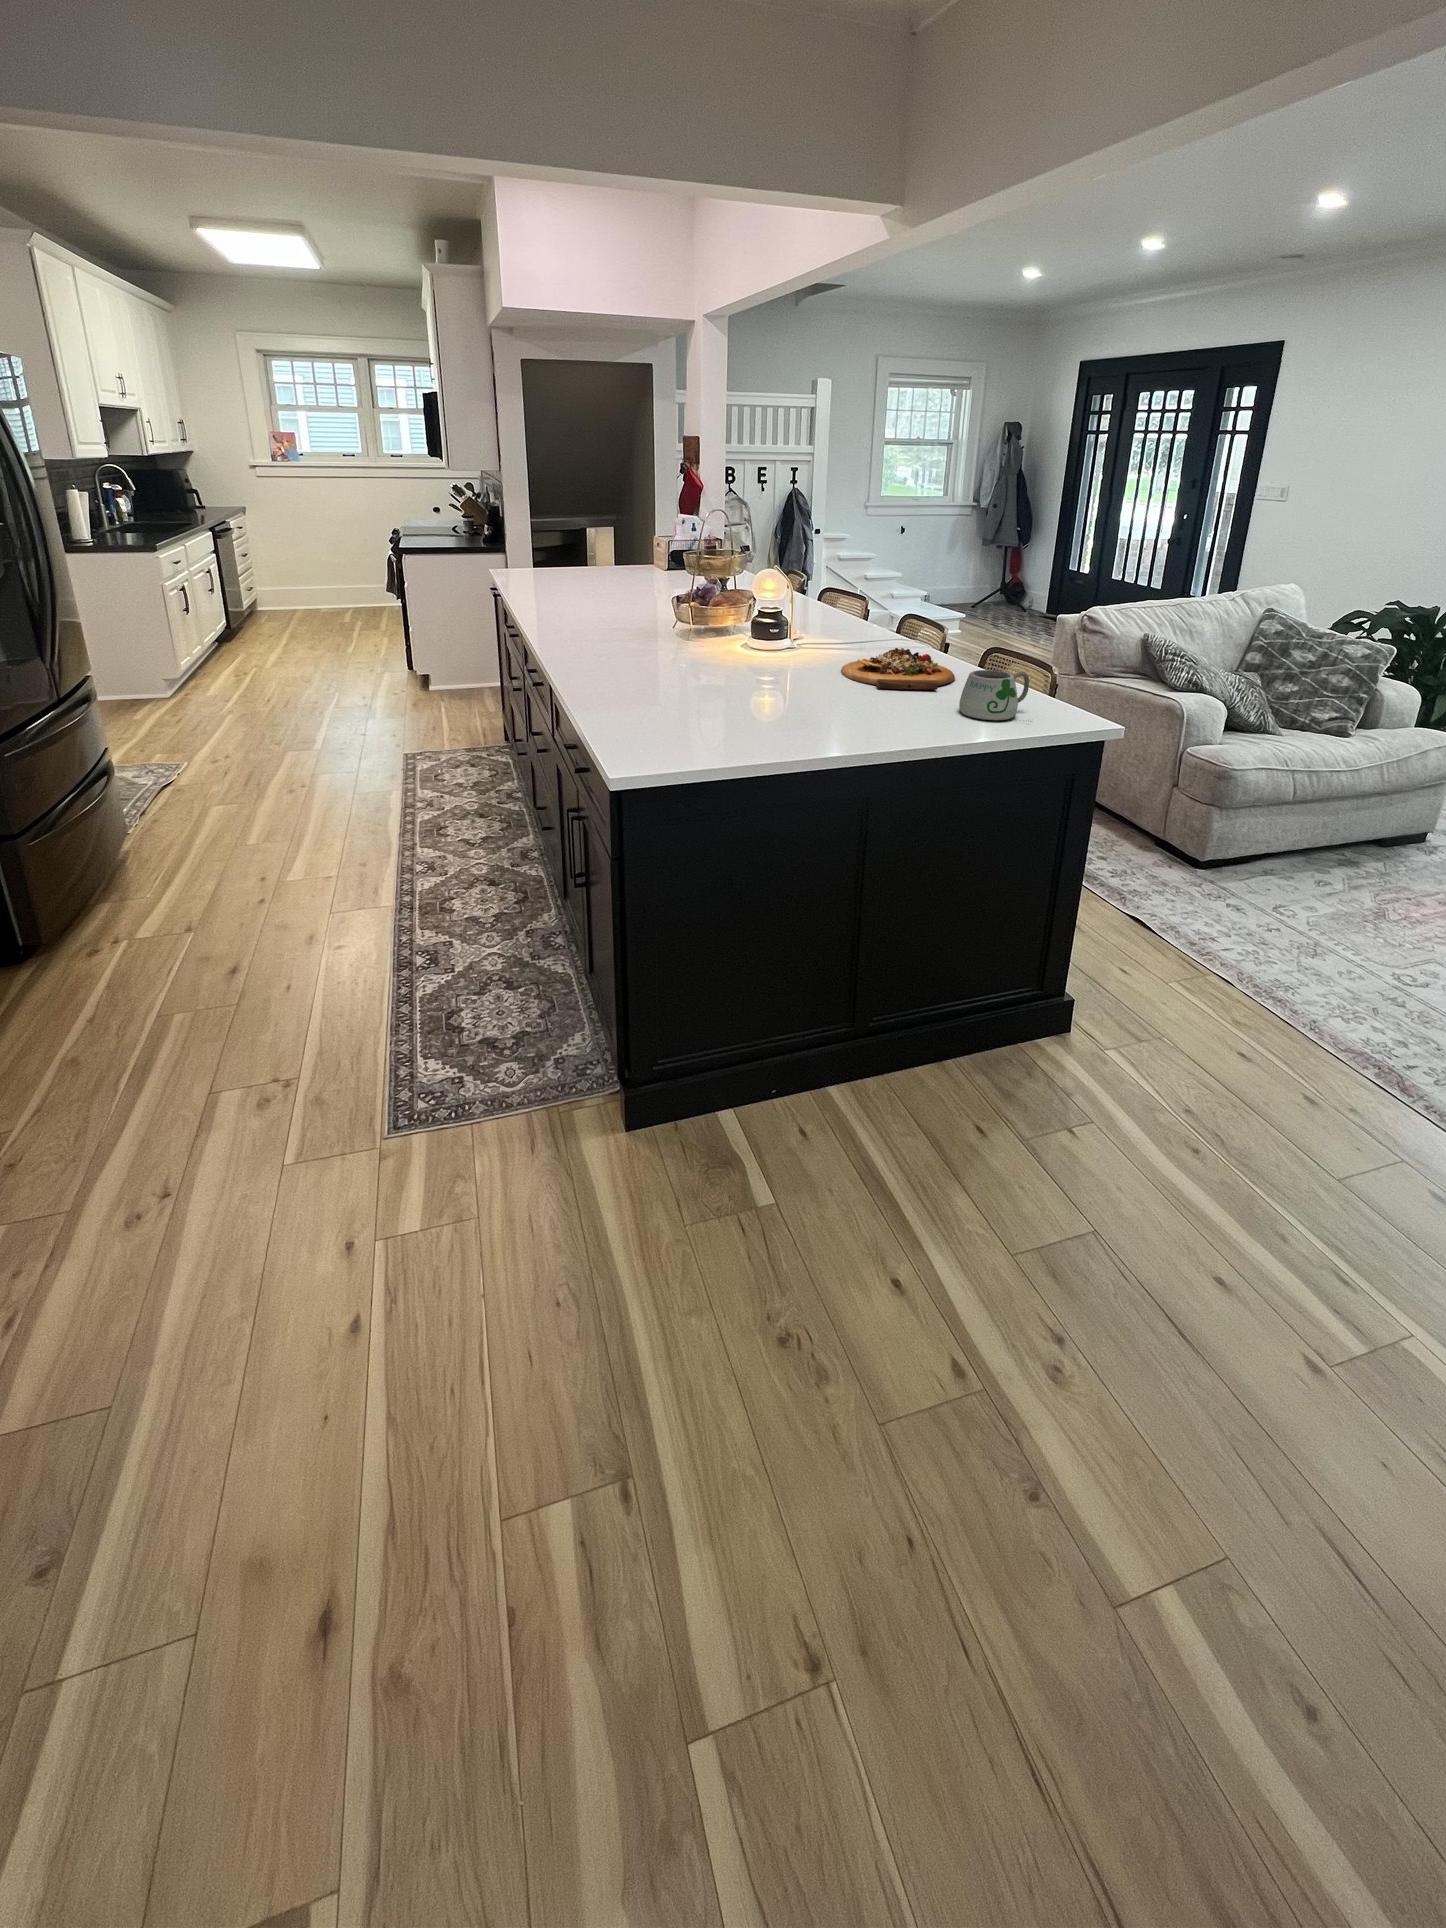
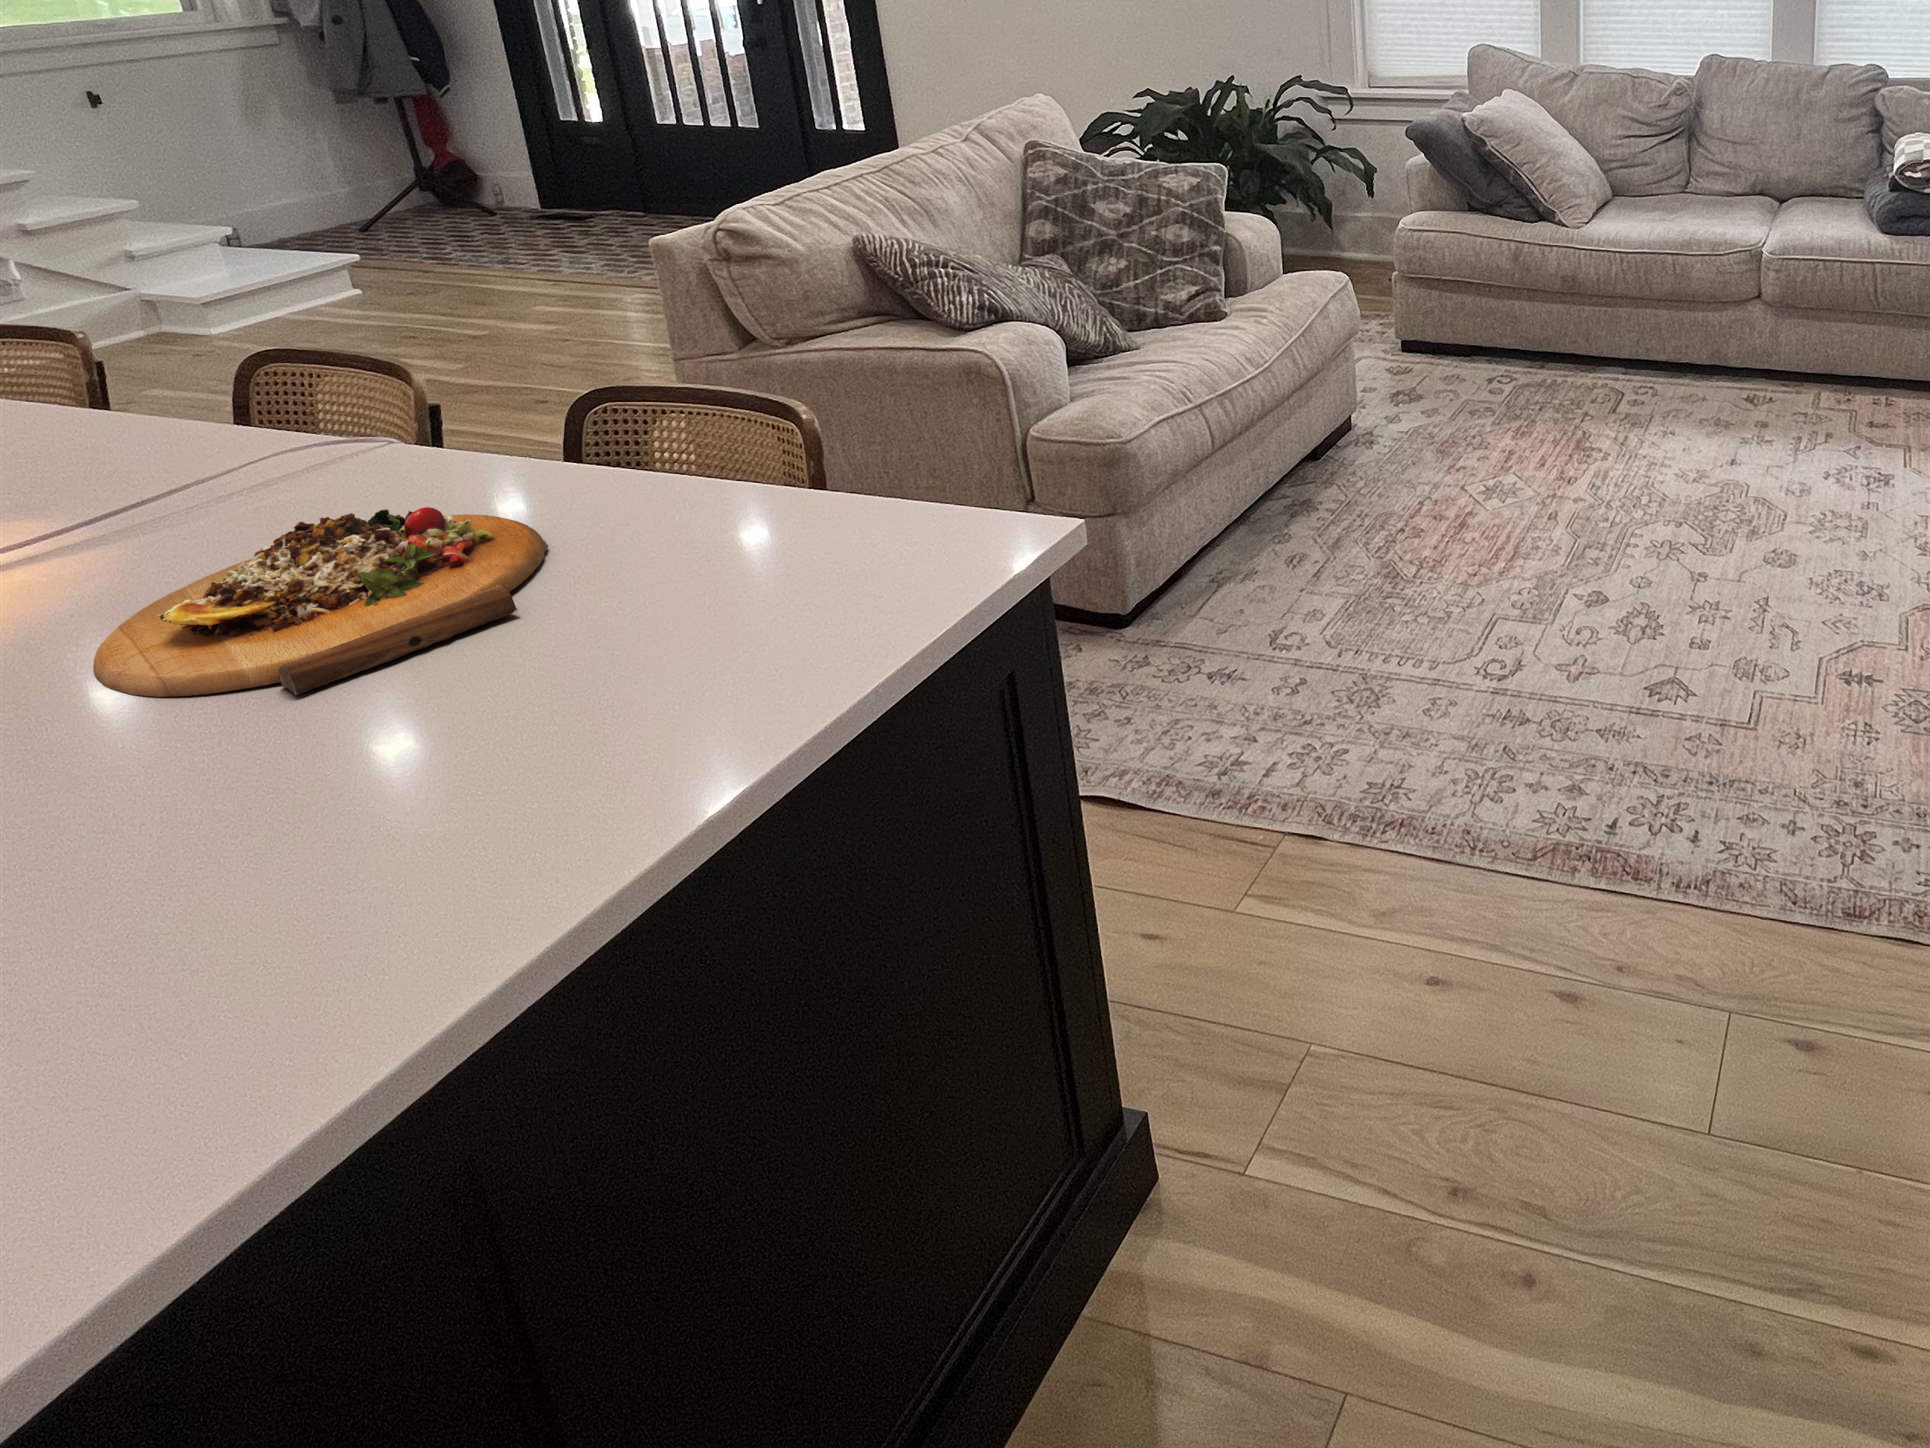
mug: present [959,670,1032,722] -> none [629,487,876,675]

